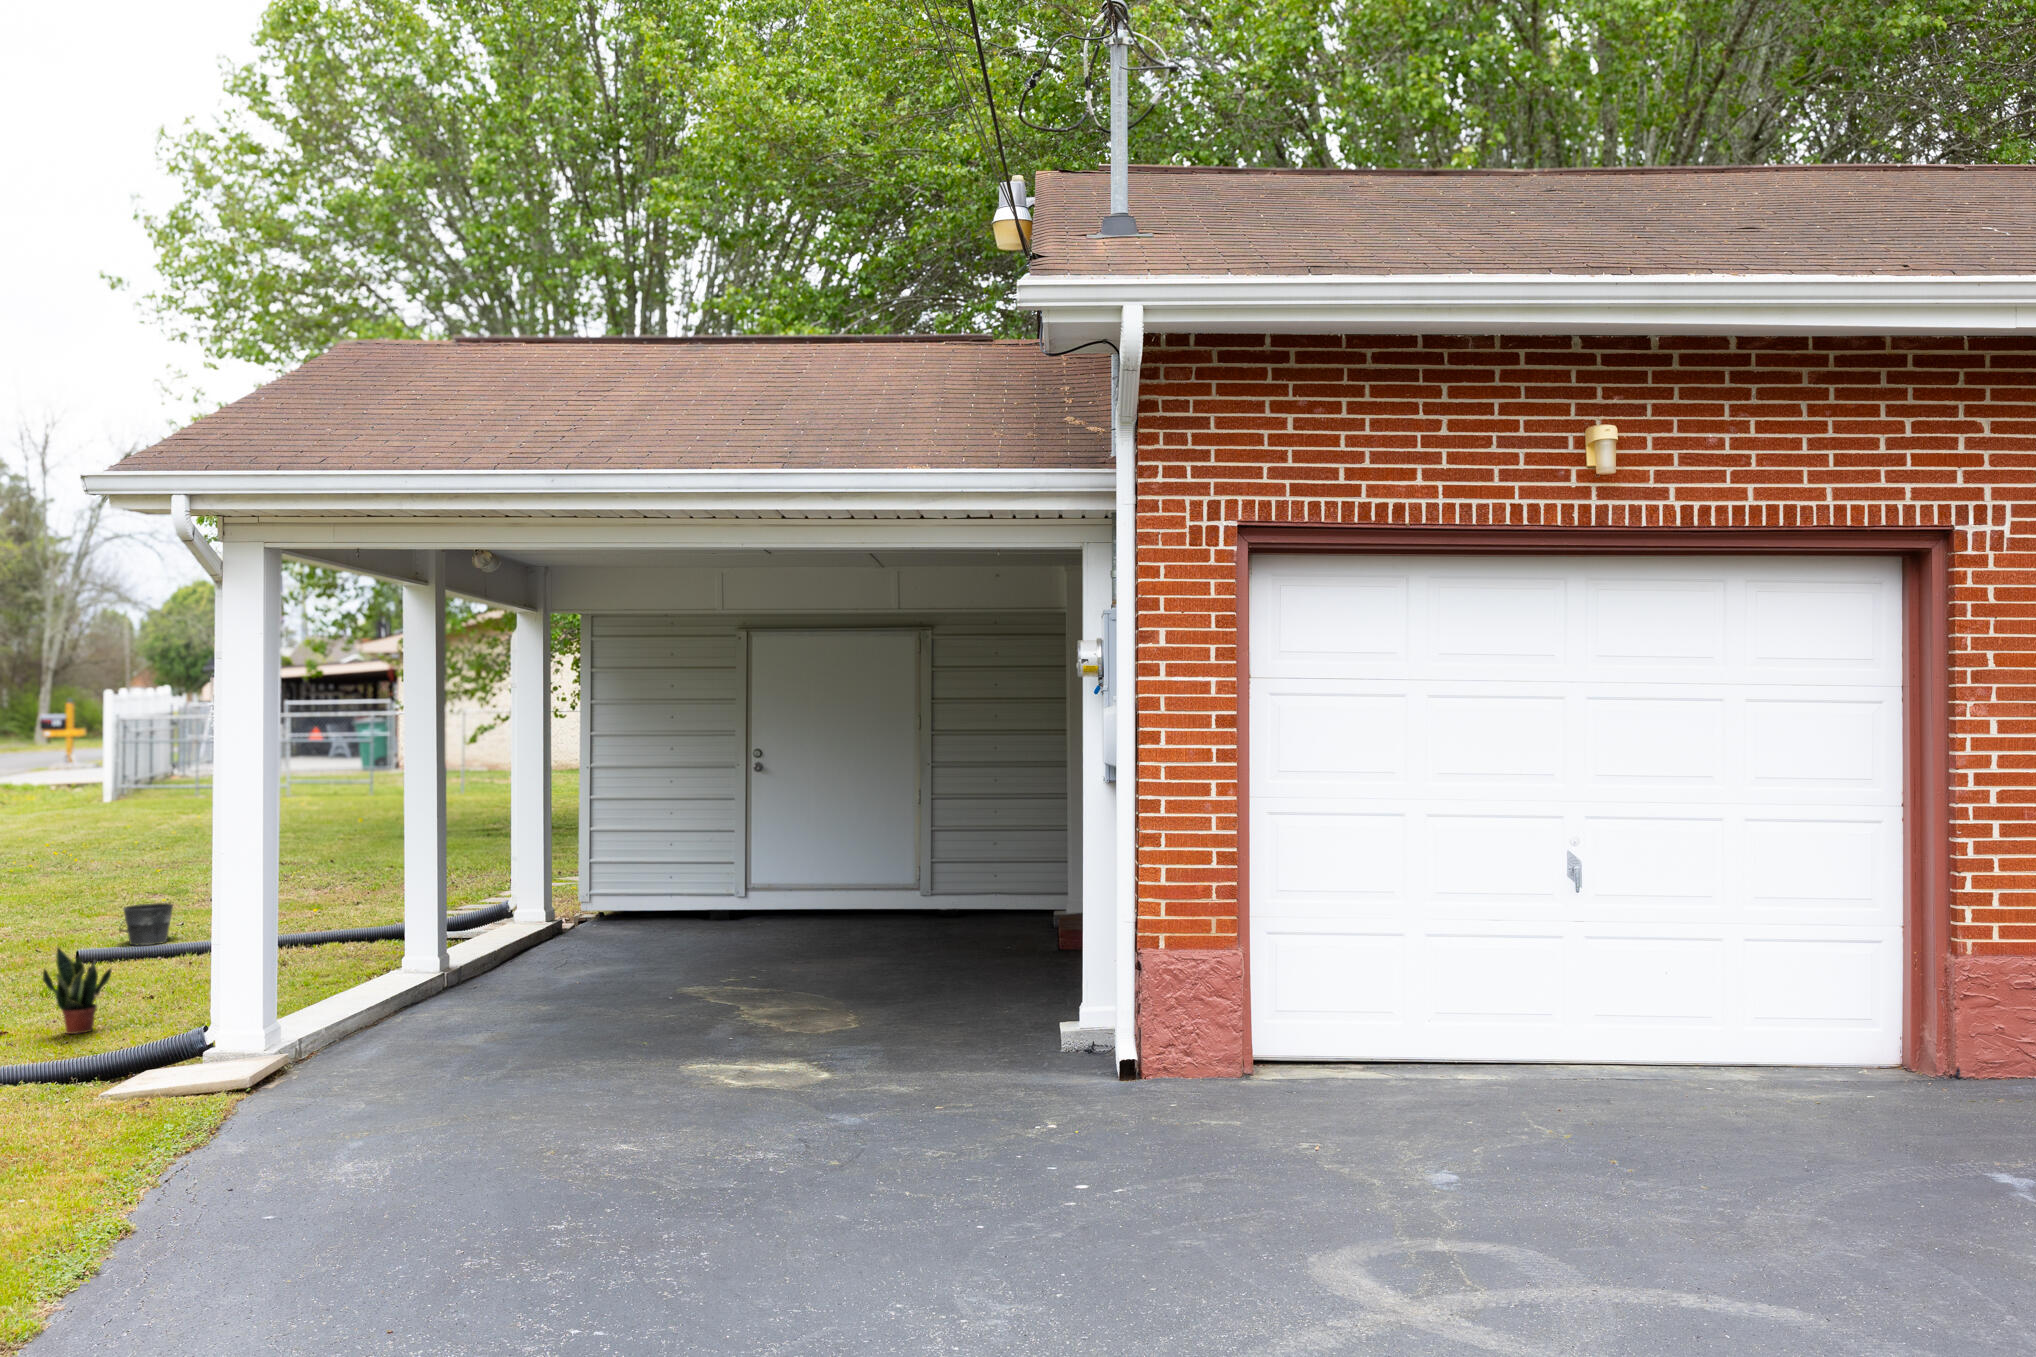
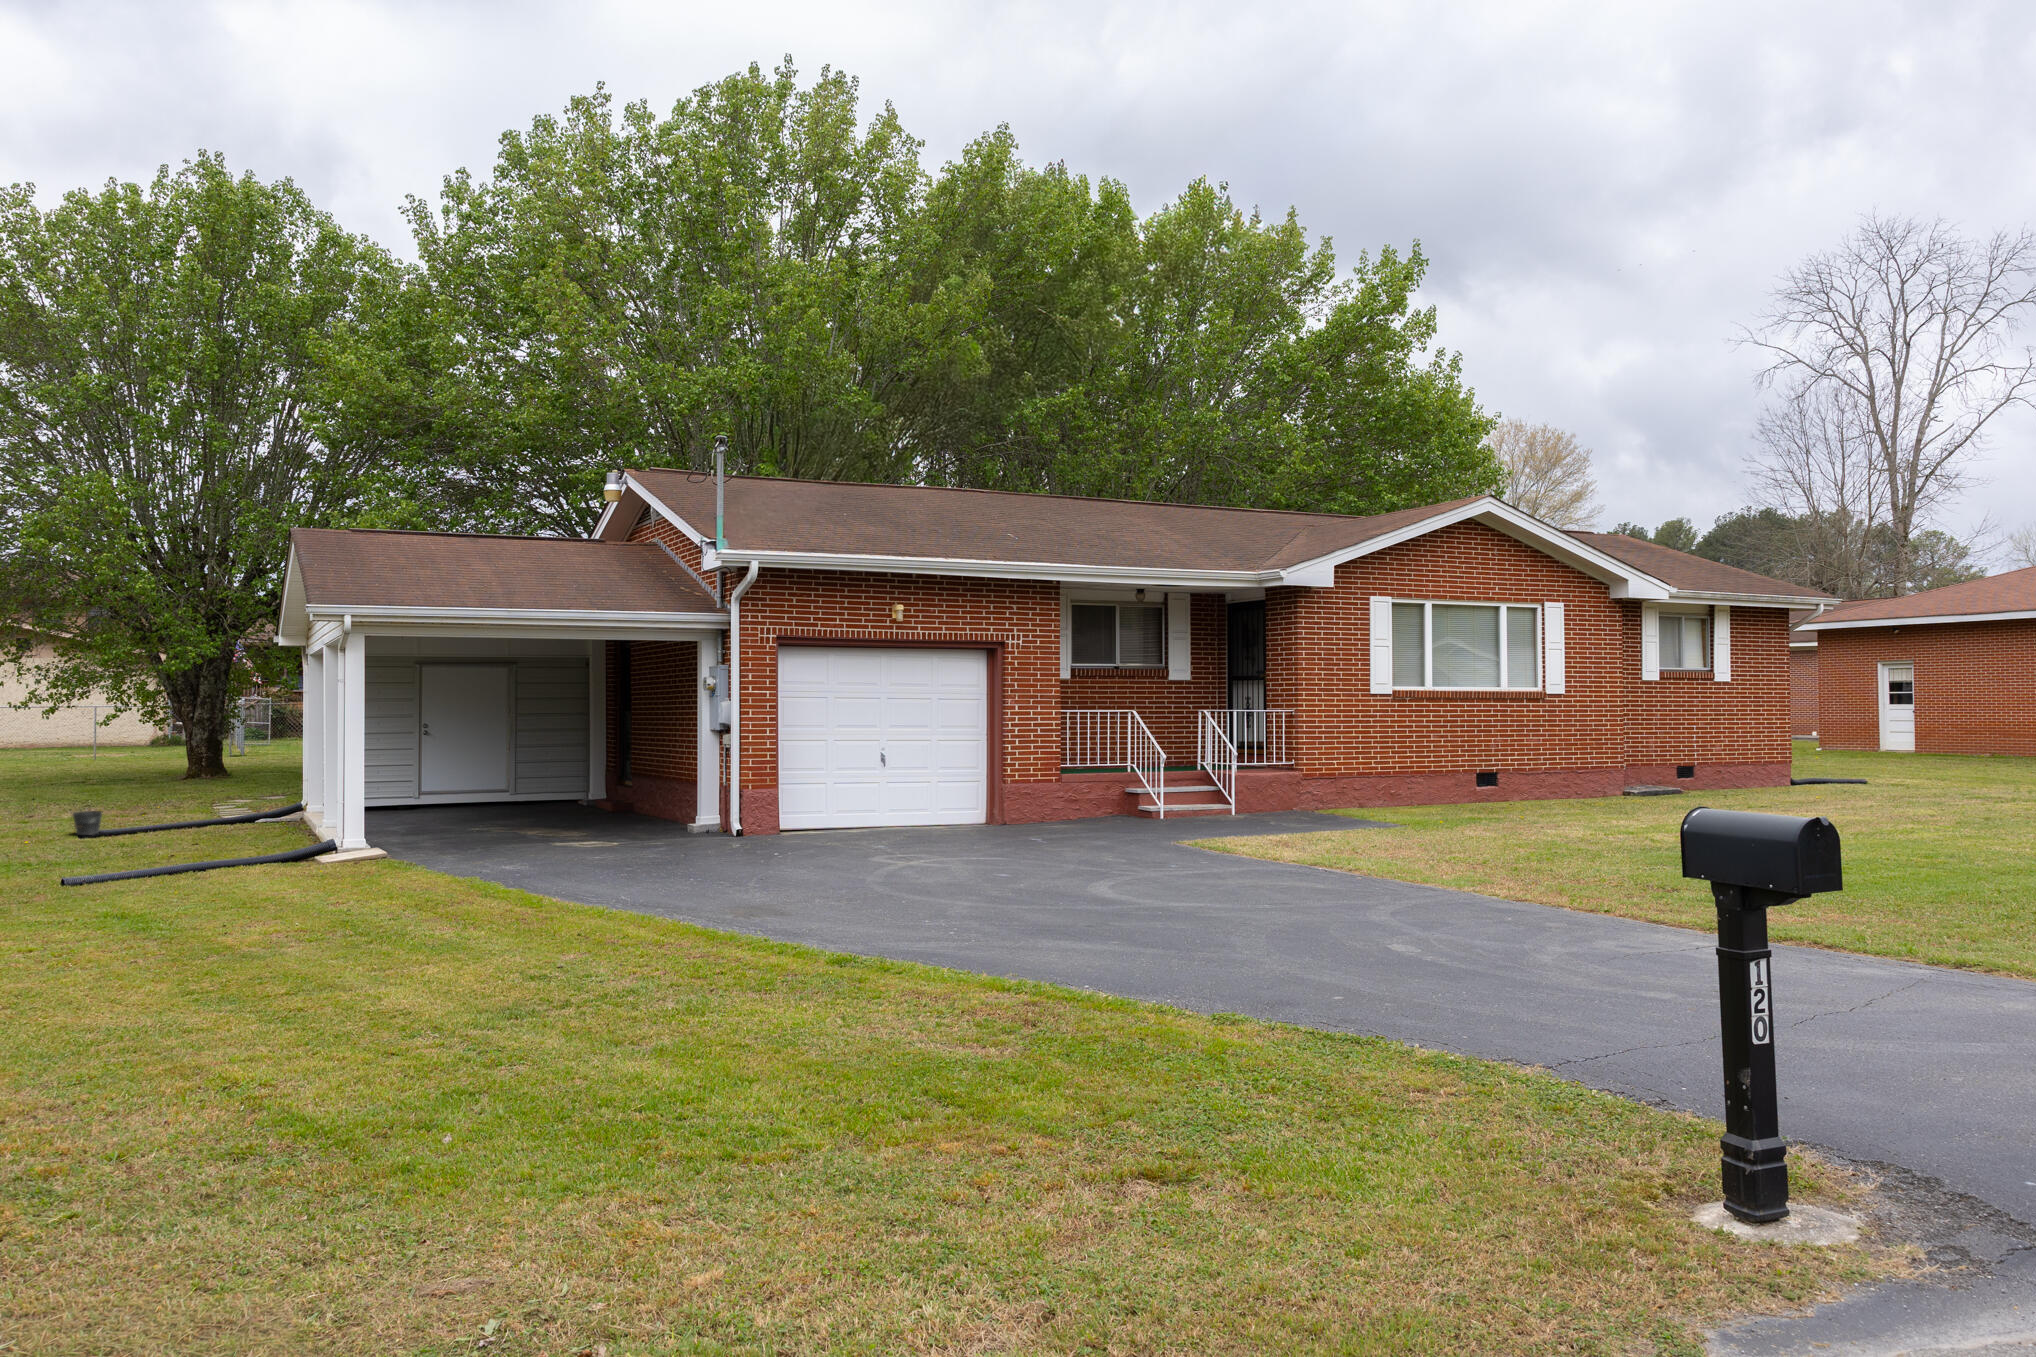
potted plant: present [43,947,112,1034] -> none [190,818,217,861]

